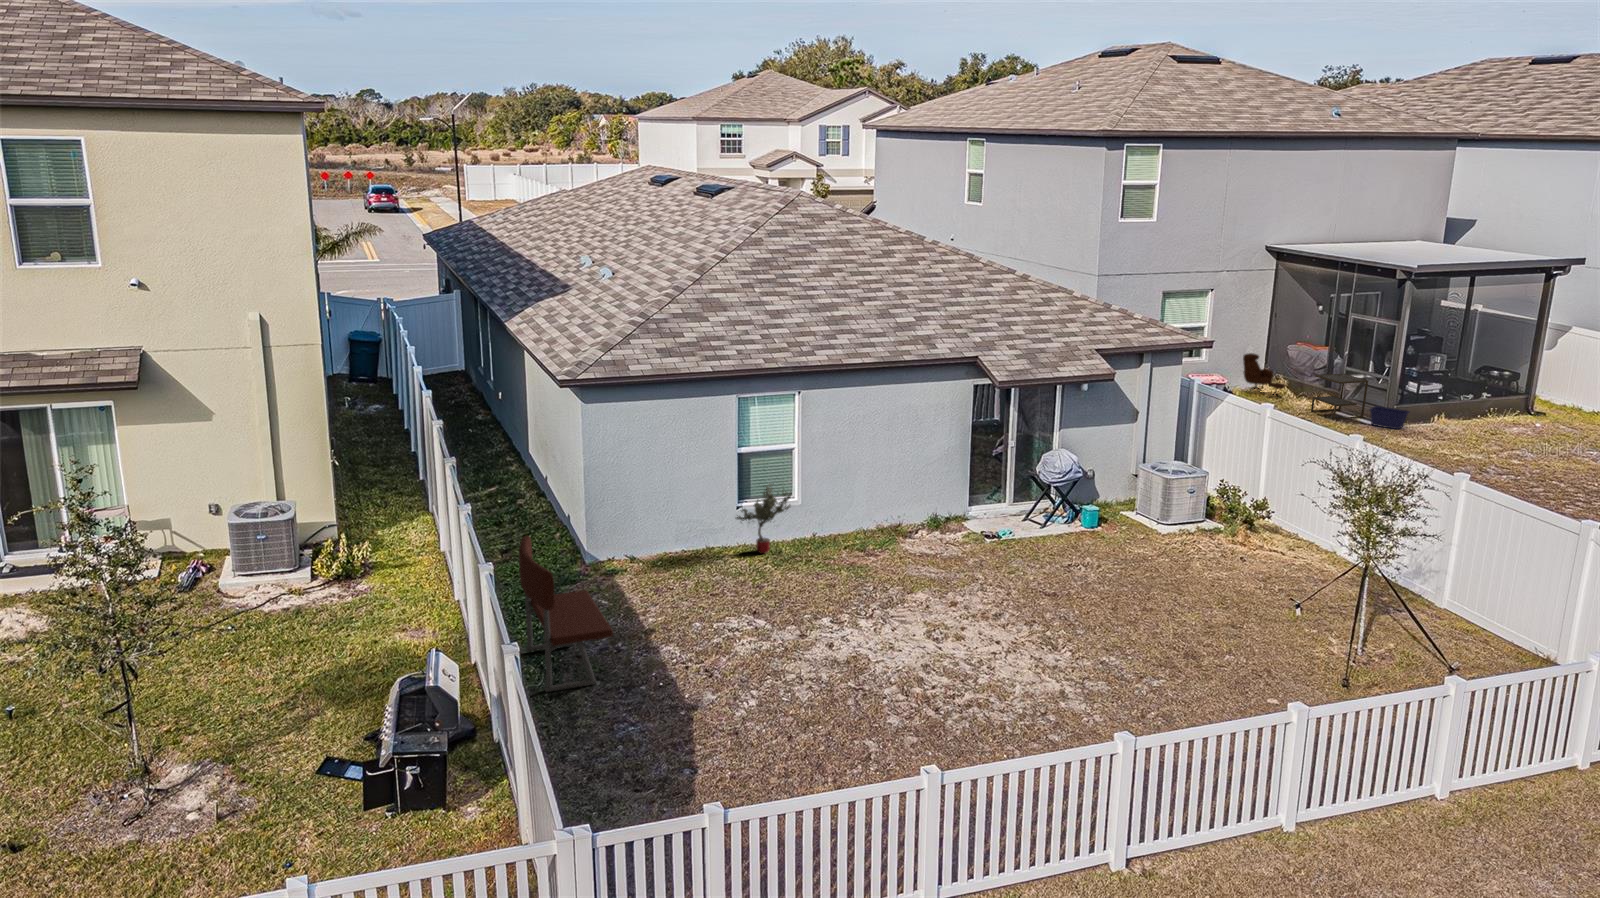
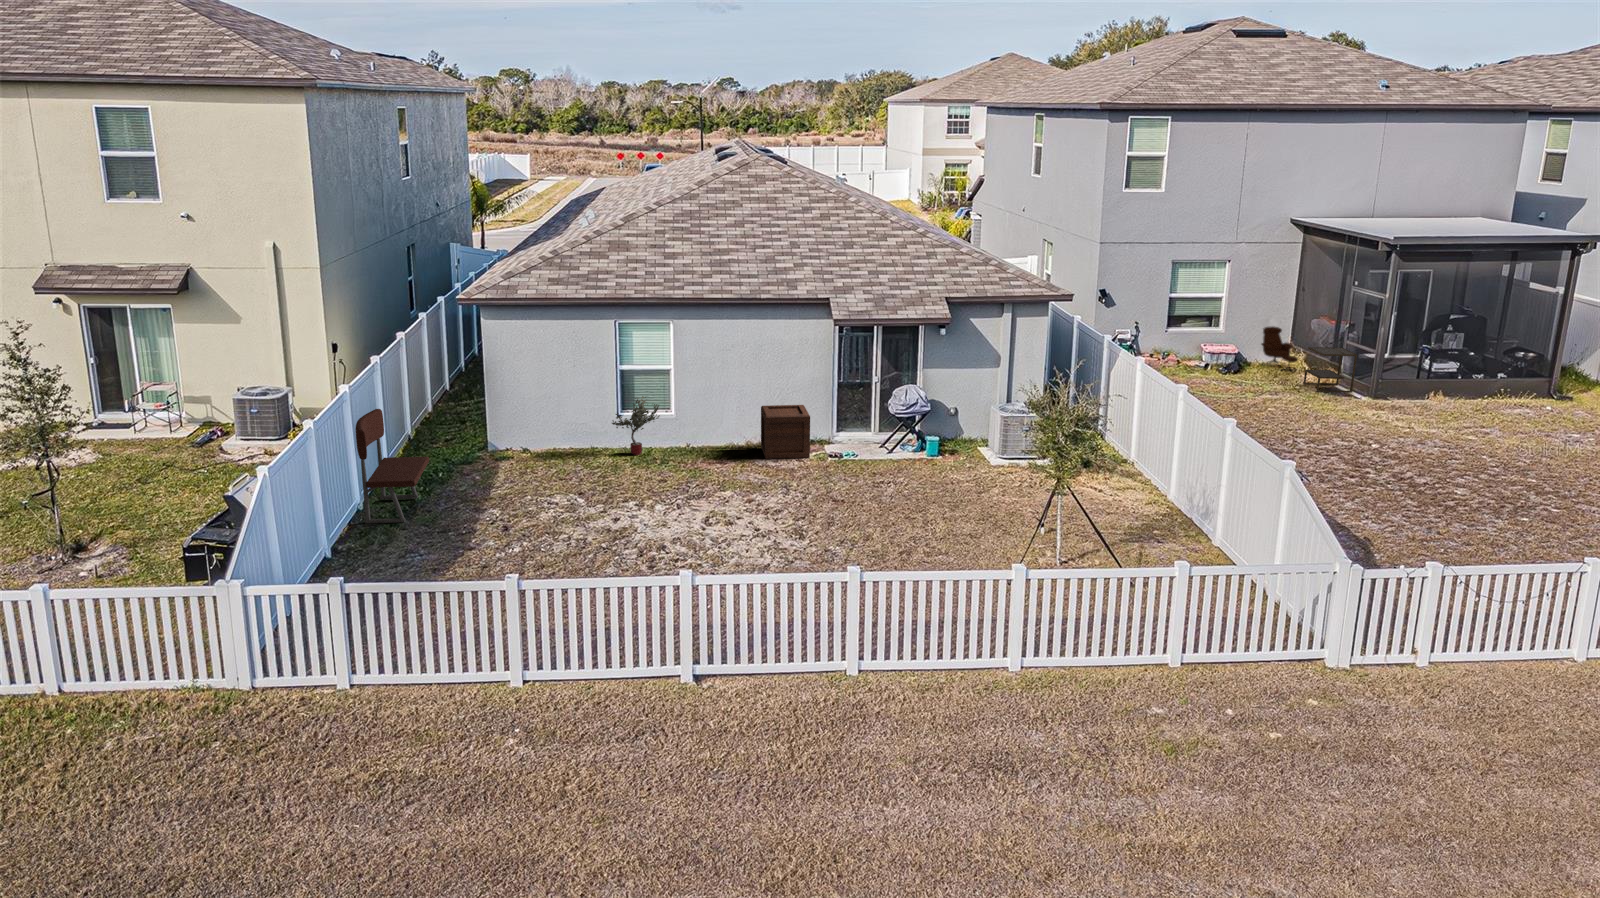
storage bin: present [1370,406,1409,429] -> none [1345,380,1389,404]
wooden crate: none [891,478,962,546] -> present [761,405,810,459]

